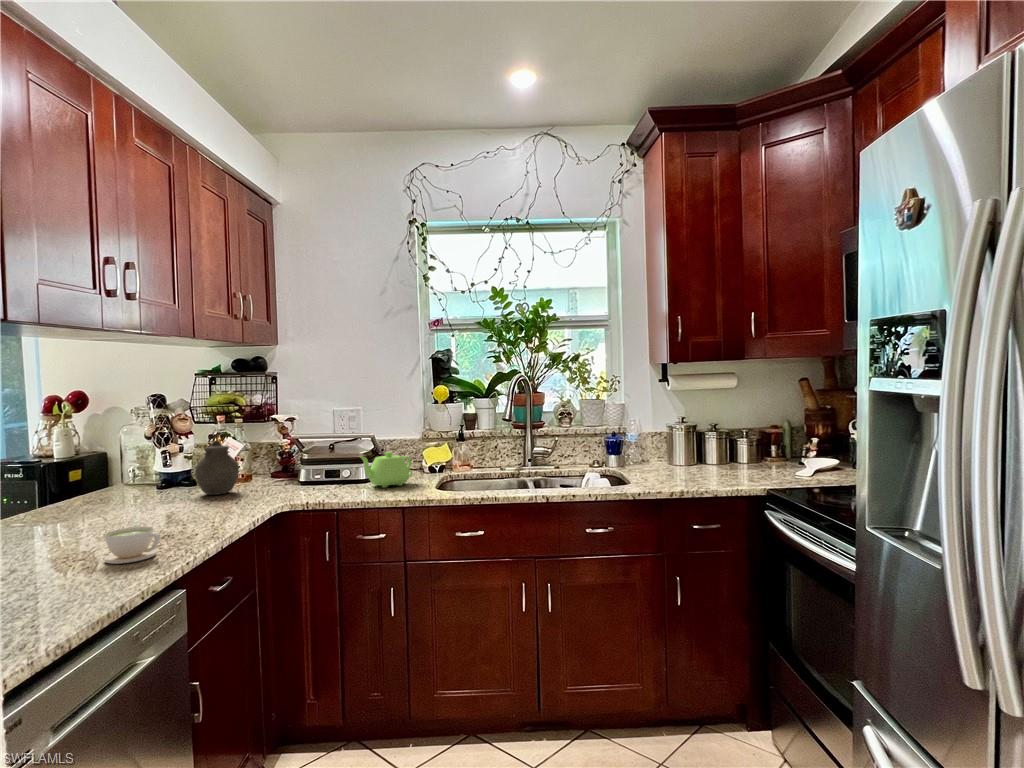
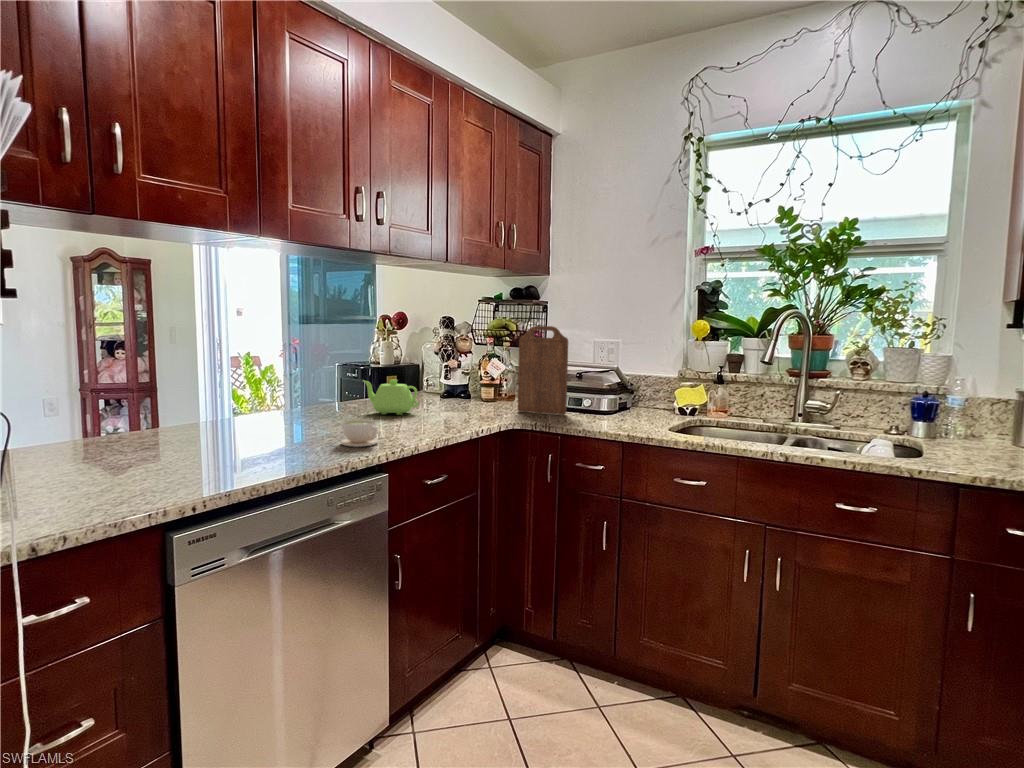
cutting board: none [271,399,329,493] -> present [518,326,568,415]
jar: present [195,441,239,495] -> none [461,360,495,407]
teapot: present [360,452,413,488] -> present [363,380,418,415]

